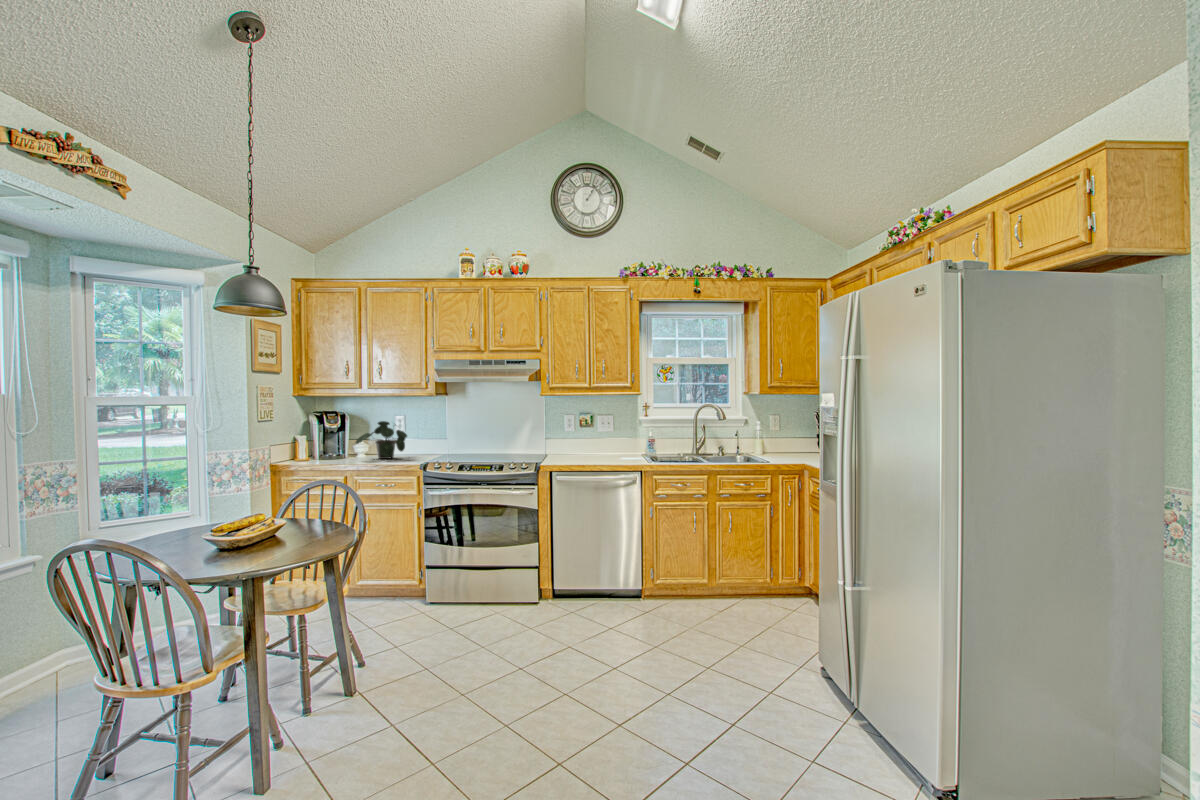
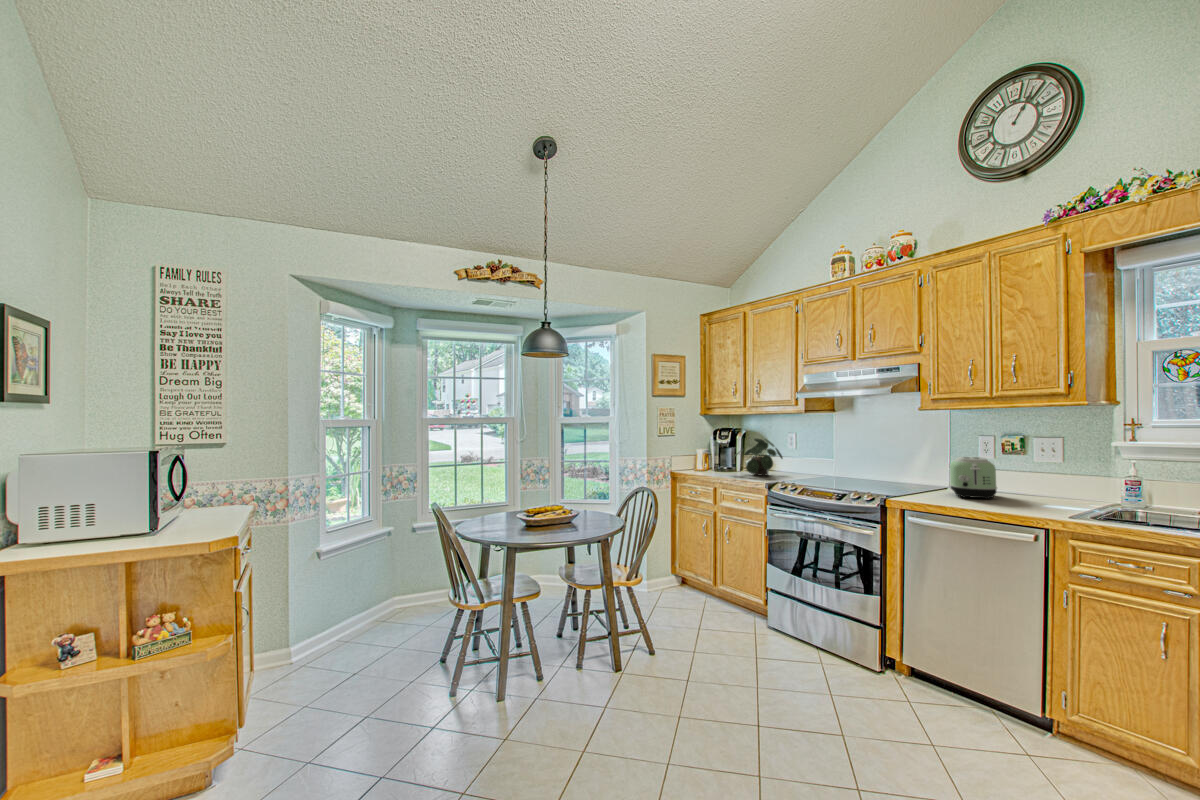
toaster: none [557,428,589,457] -> present [950,457,997,499]

